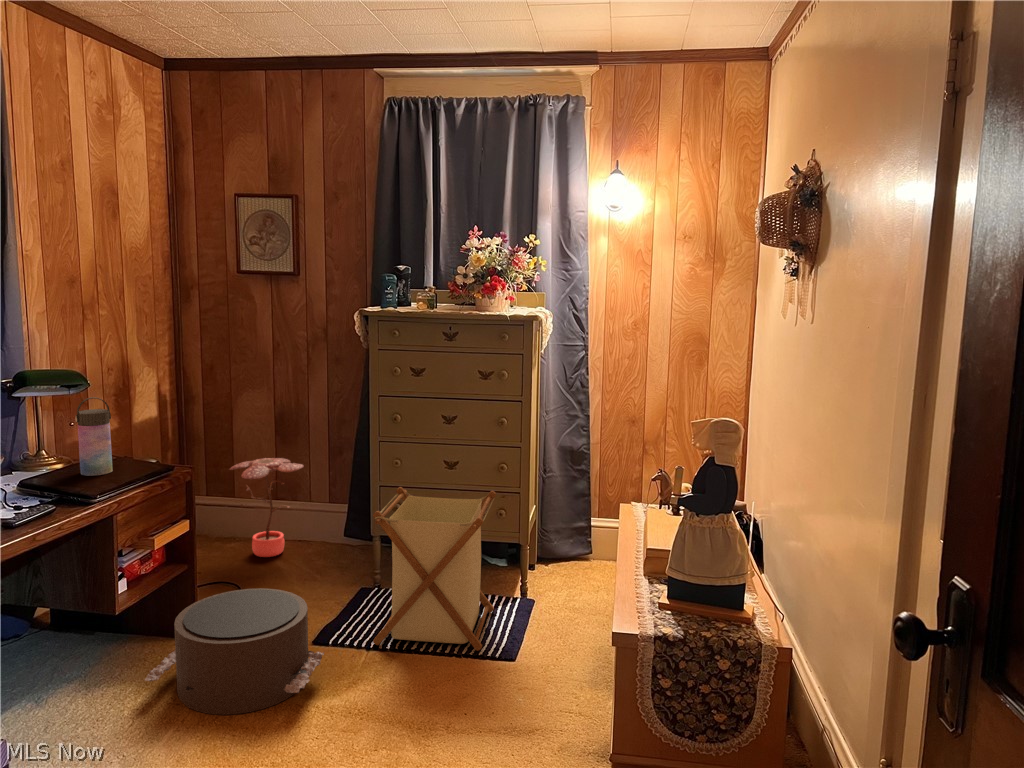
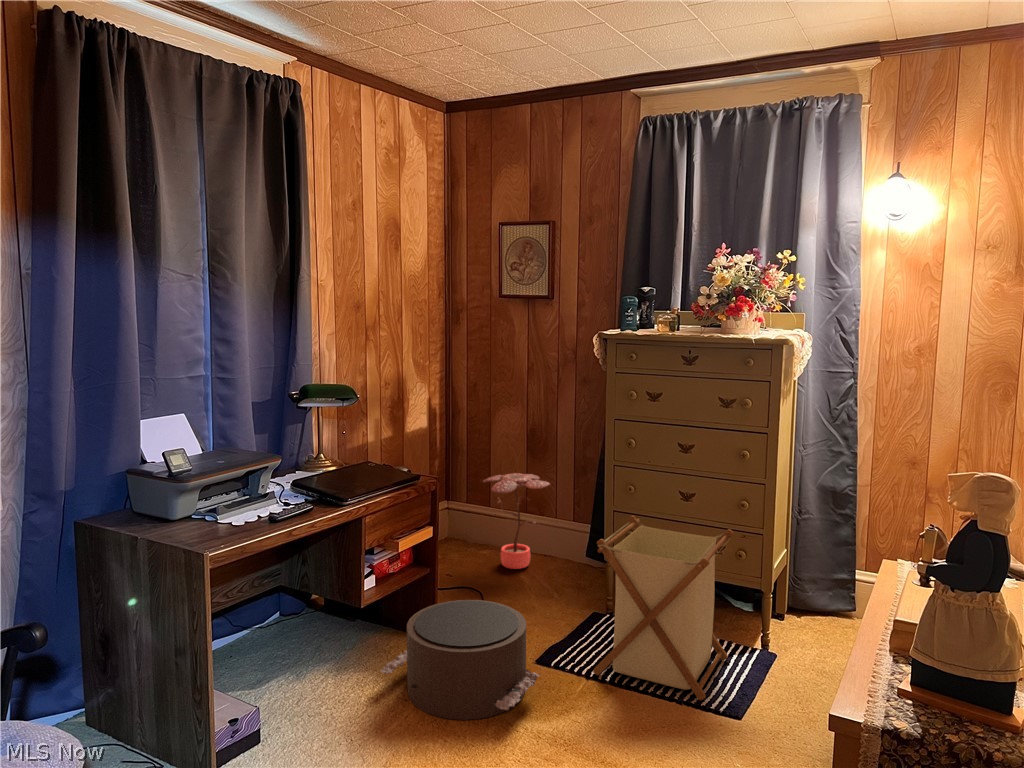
water bottle: present [75,397,113,476] -> none [340,411,368,481]

